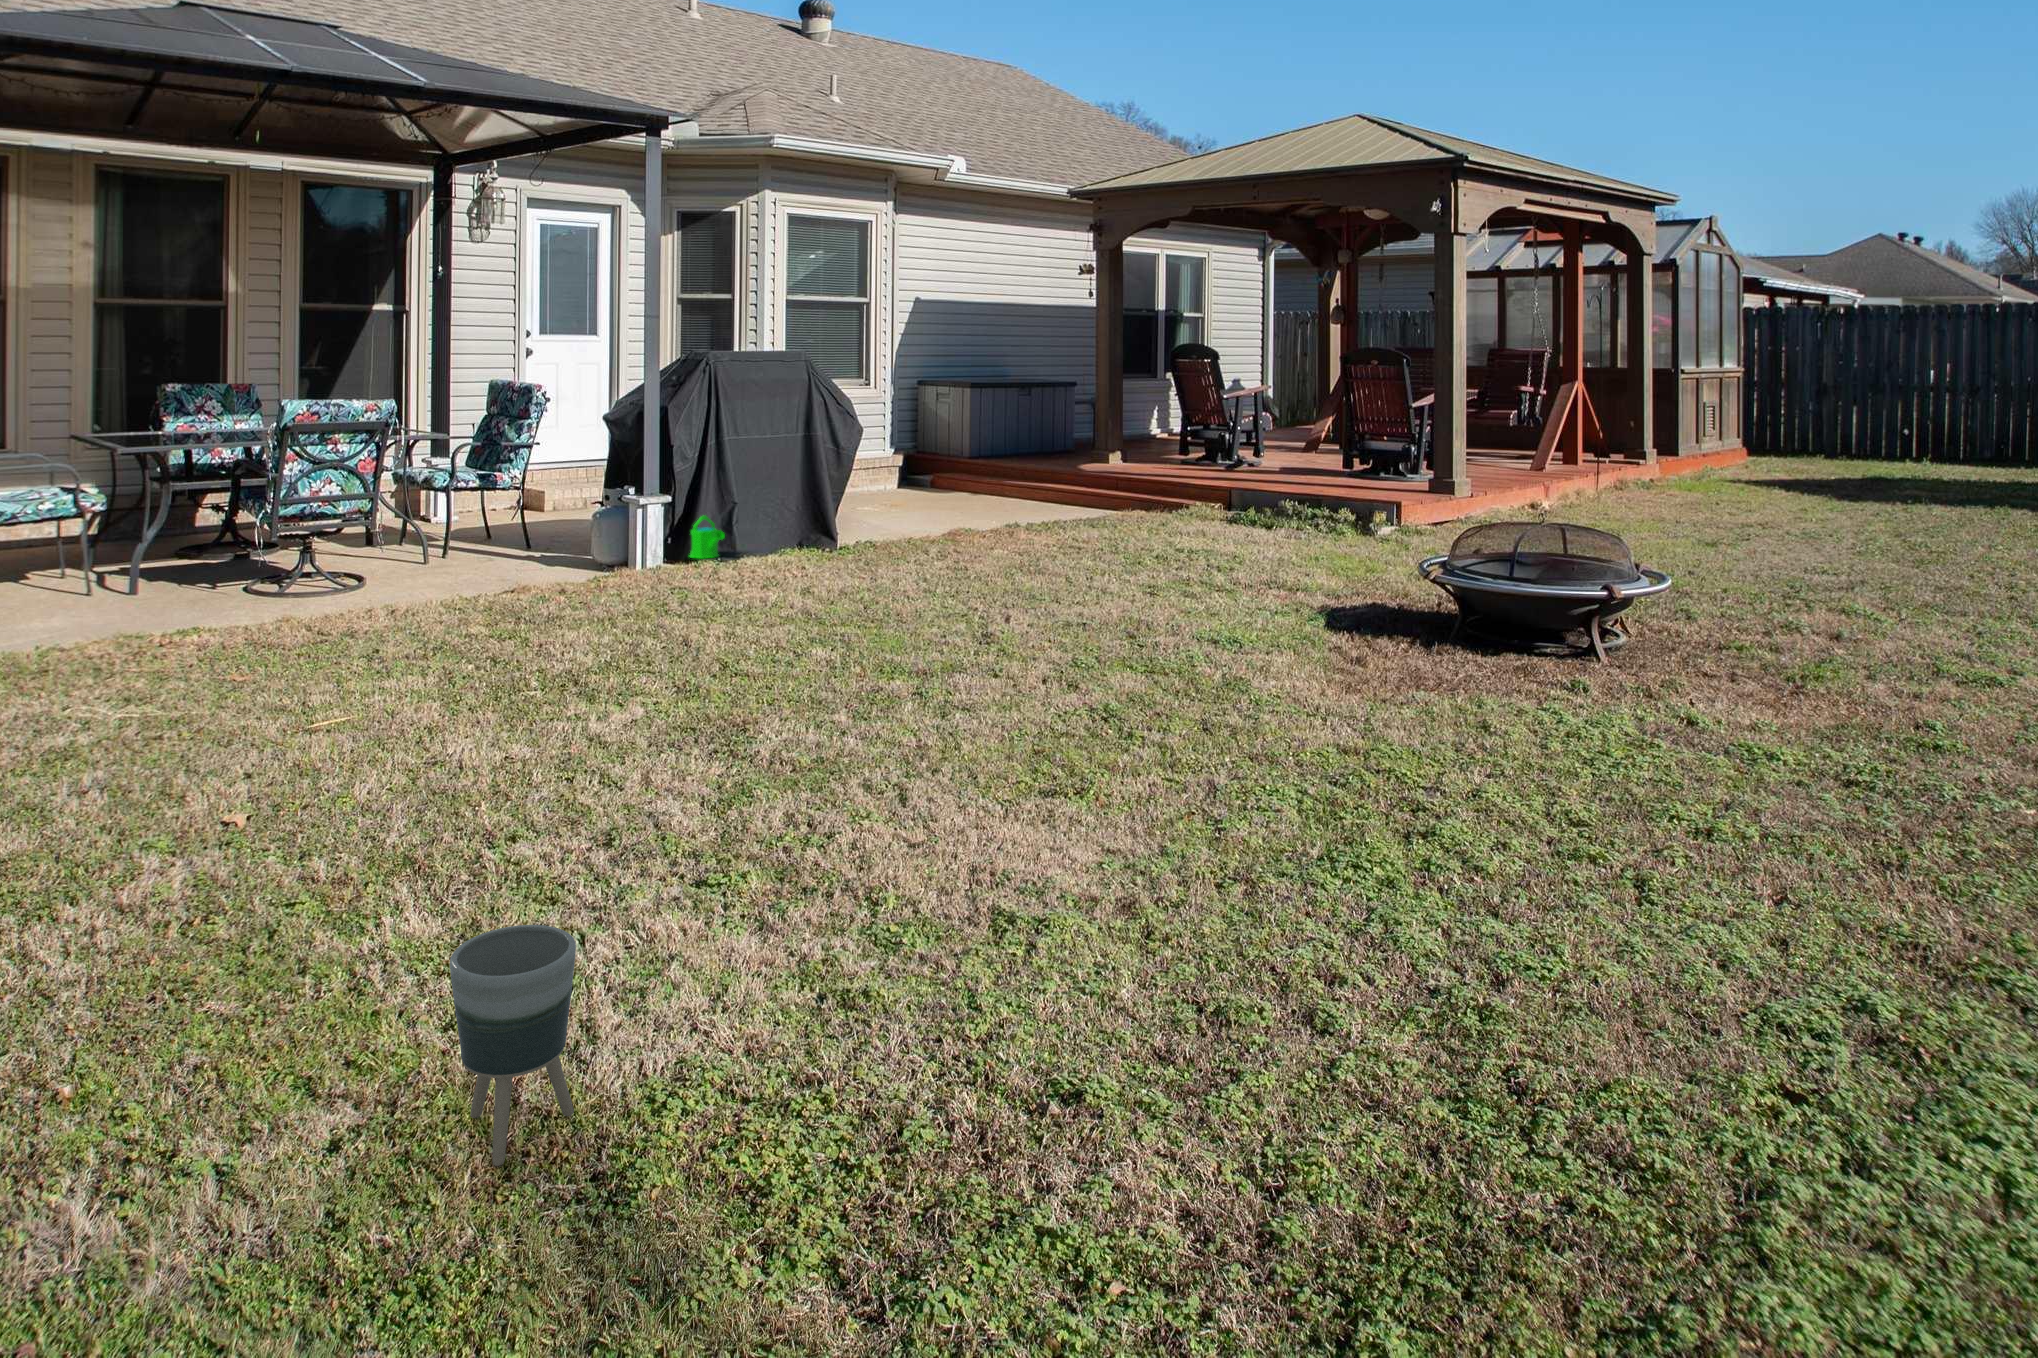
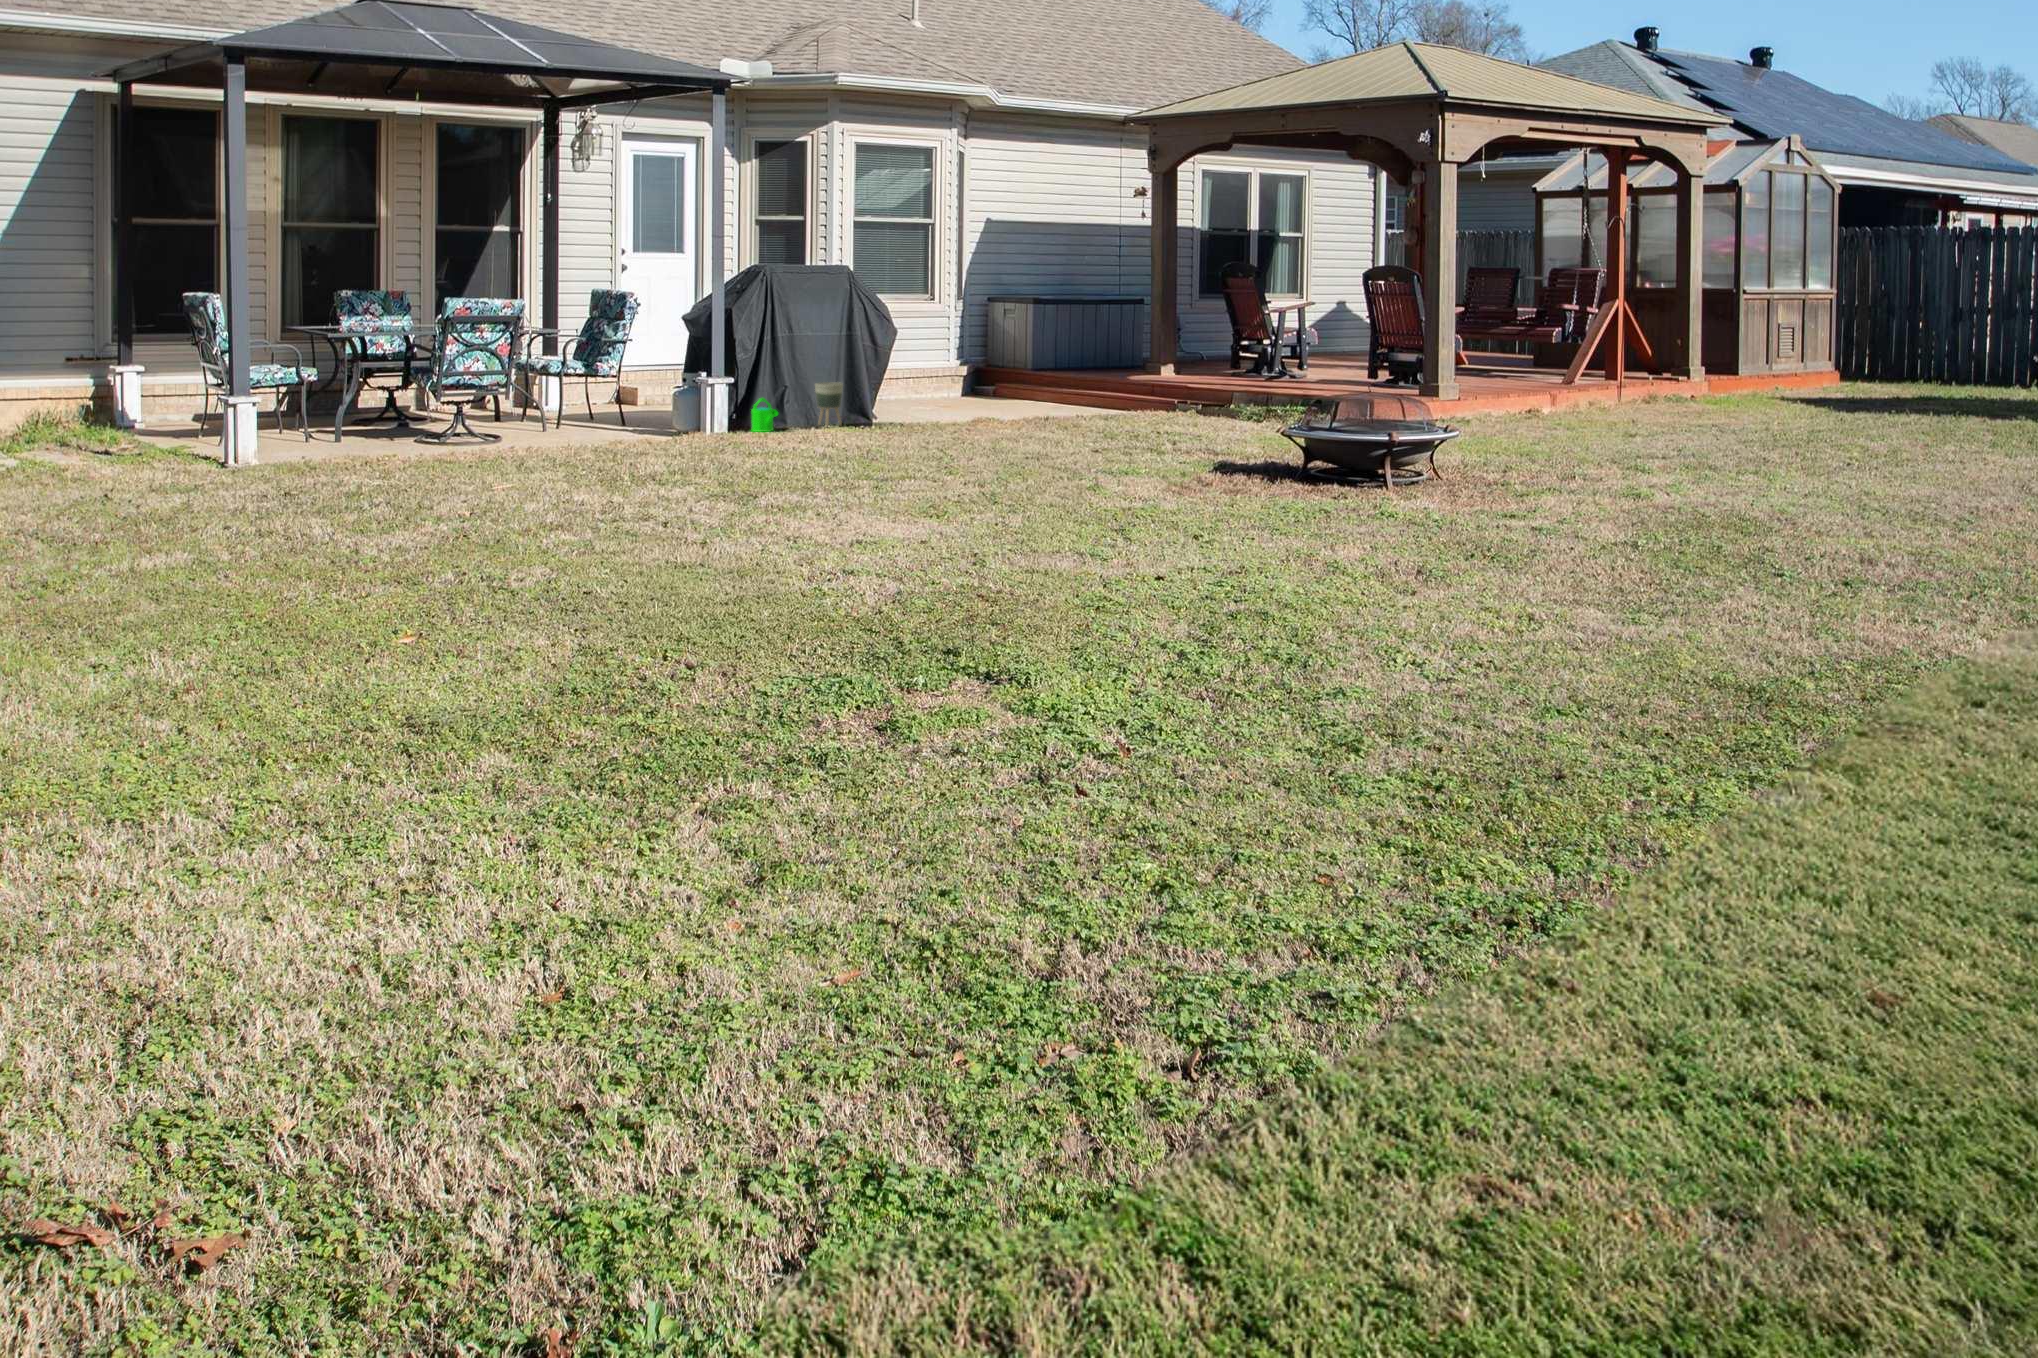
planter: present [450,925,576,1166] -> present [815,382,843,427]

